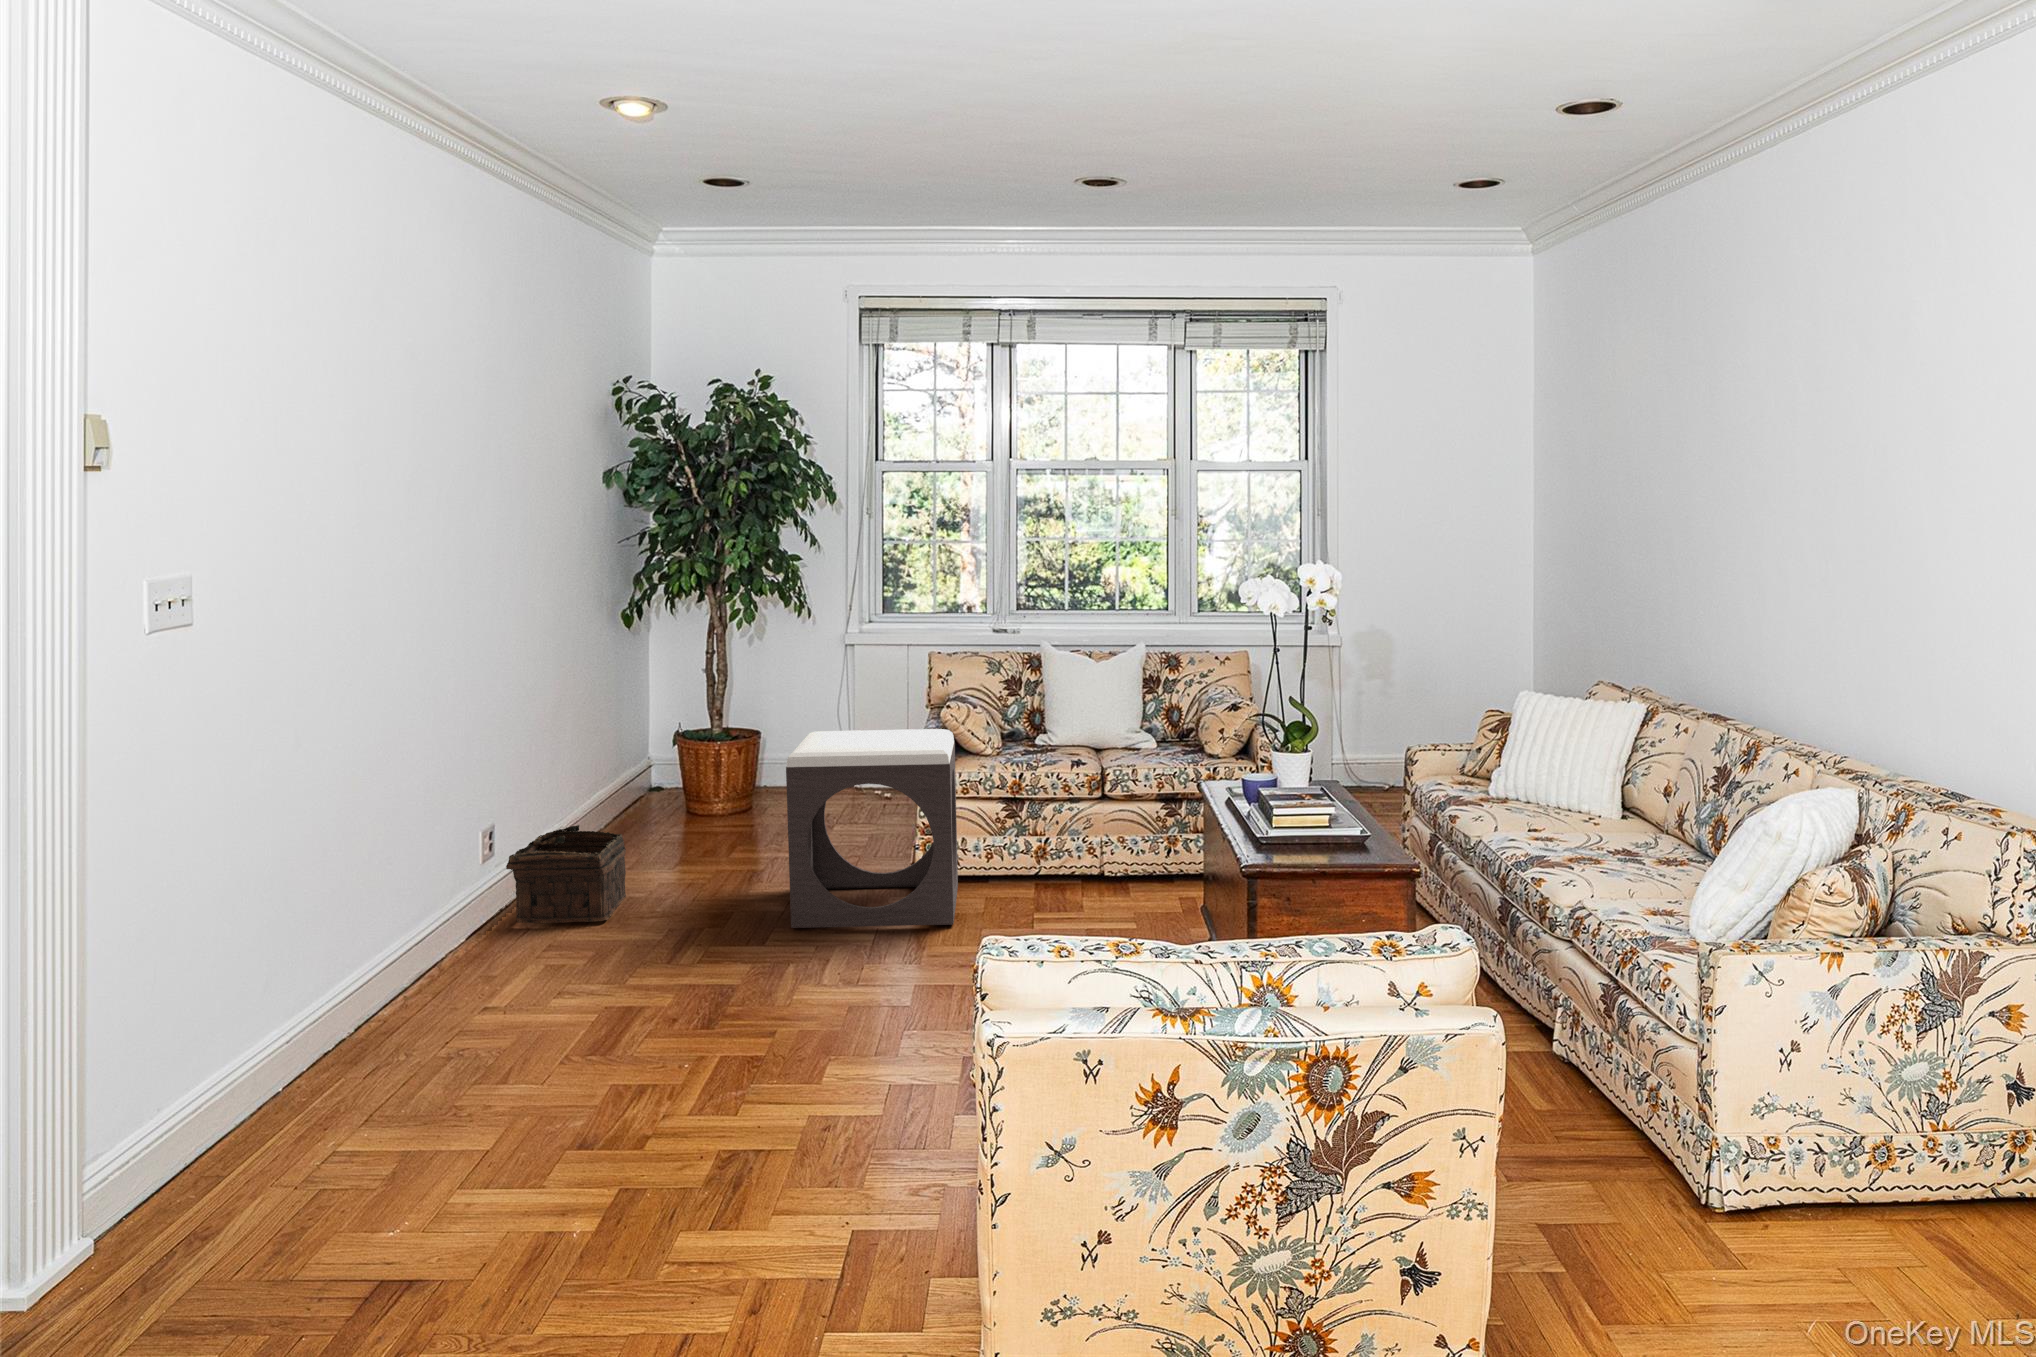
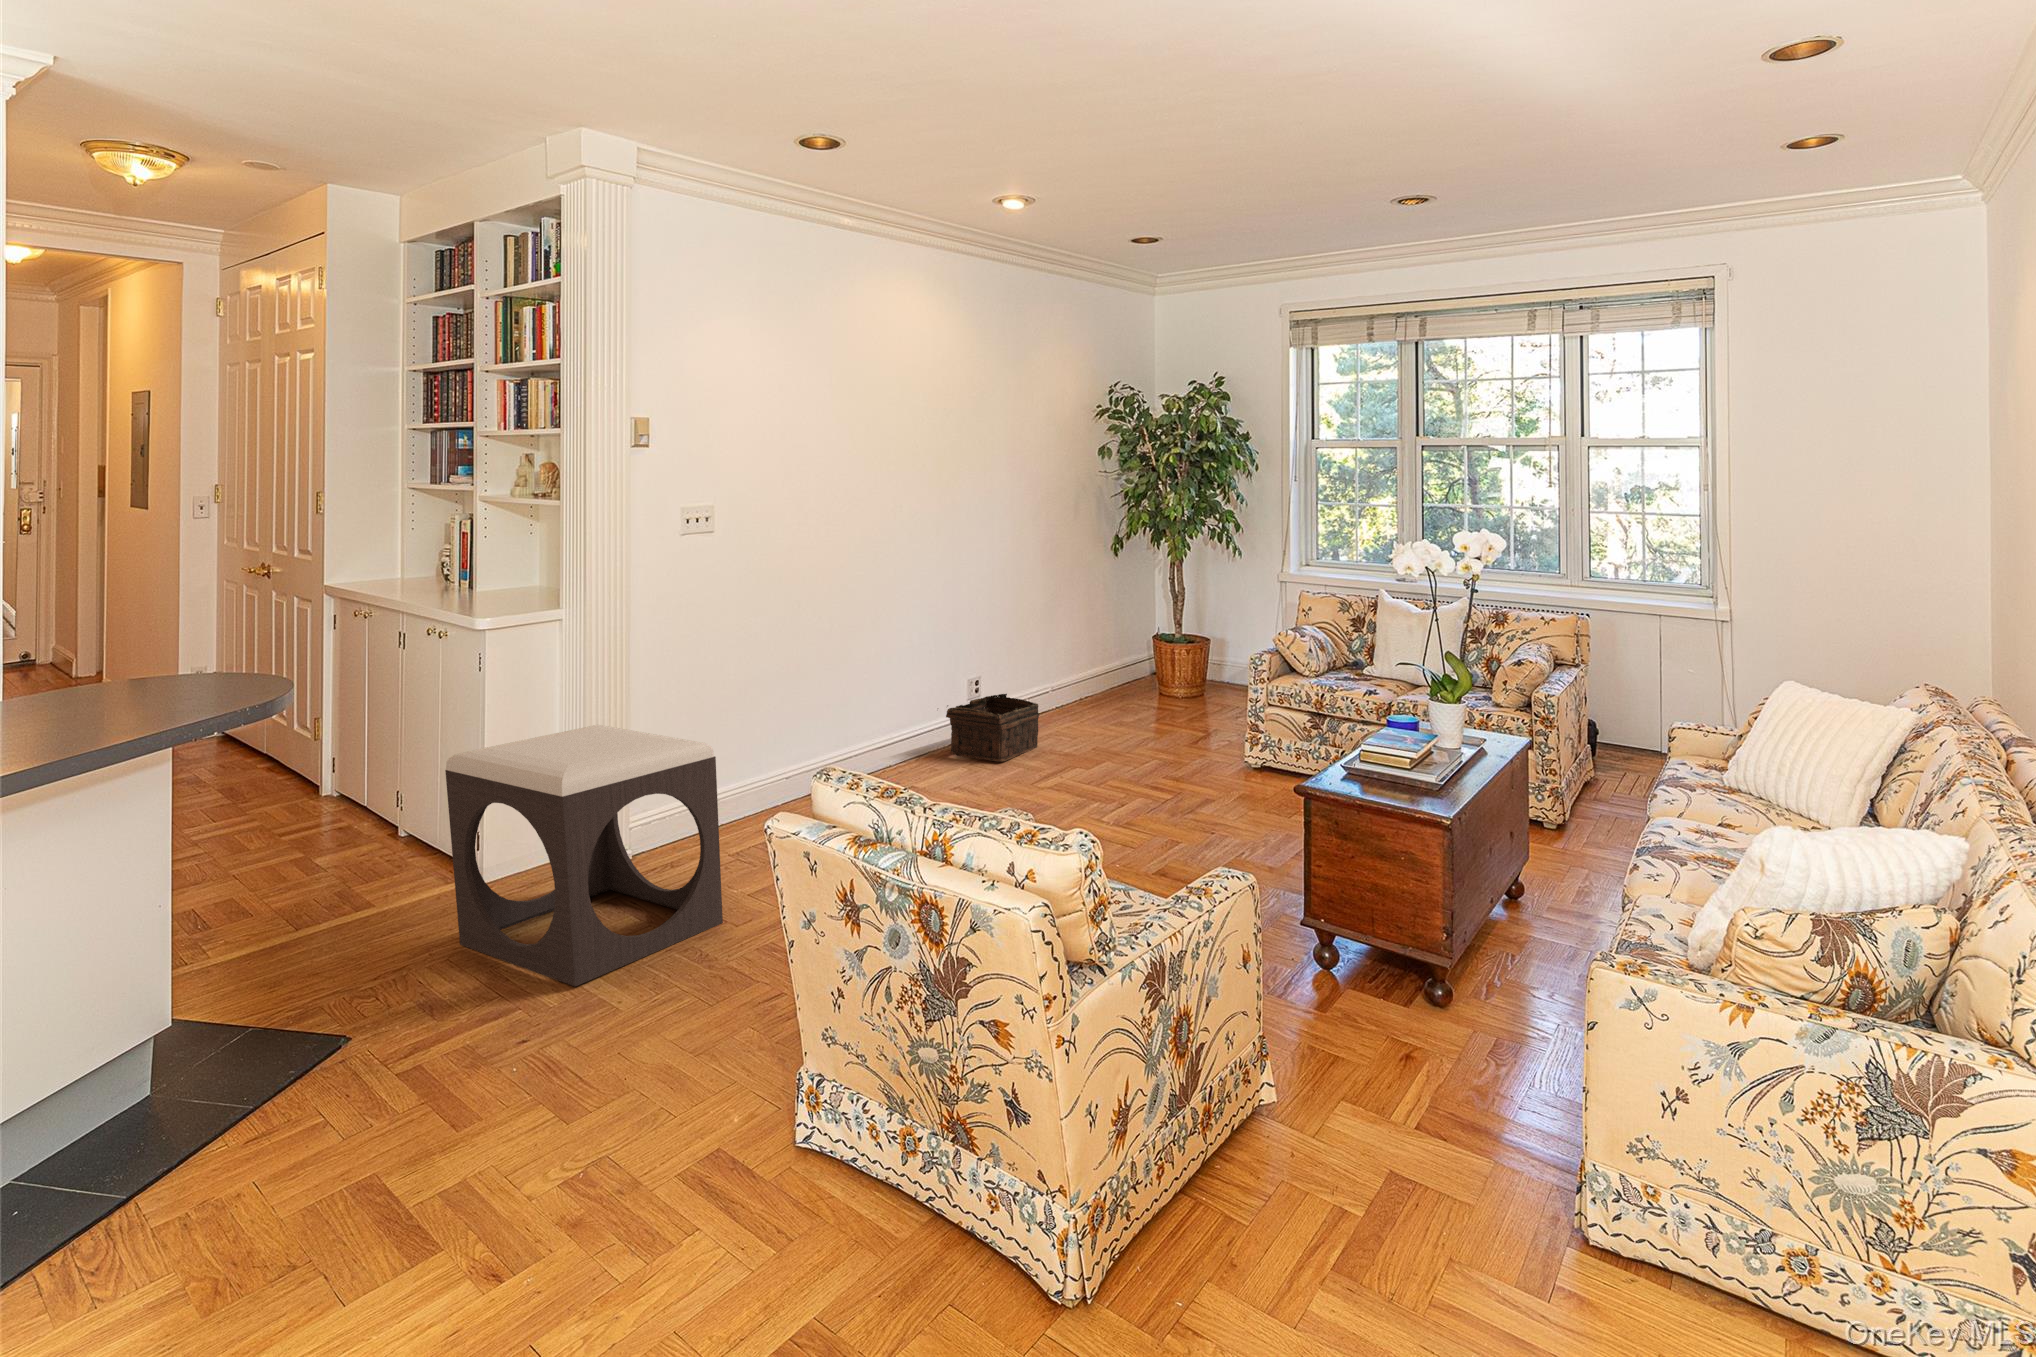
footstool: present [786,729,958,928] -> present [445,725,723,986]

